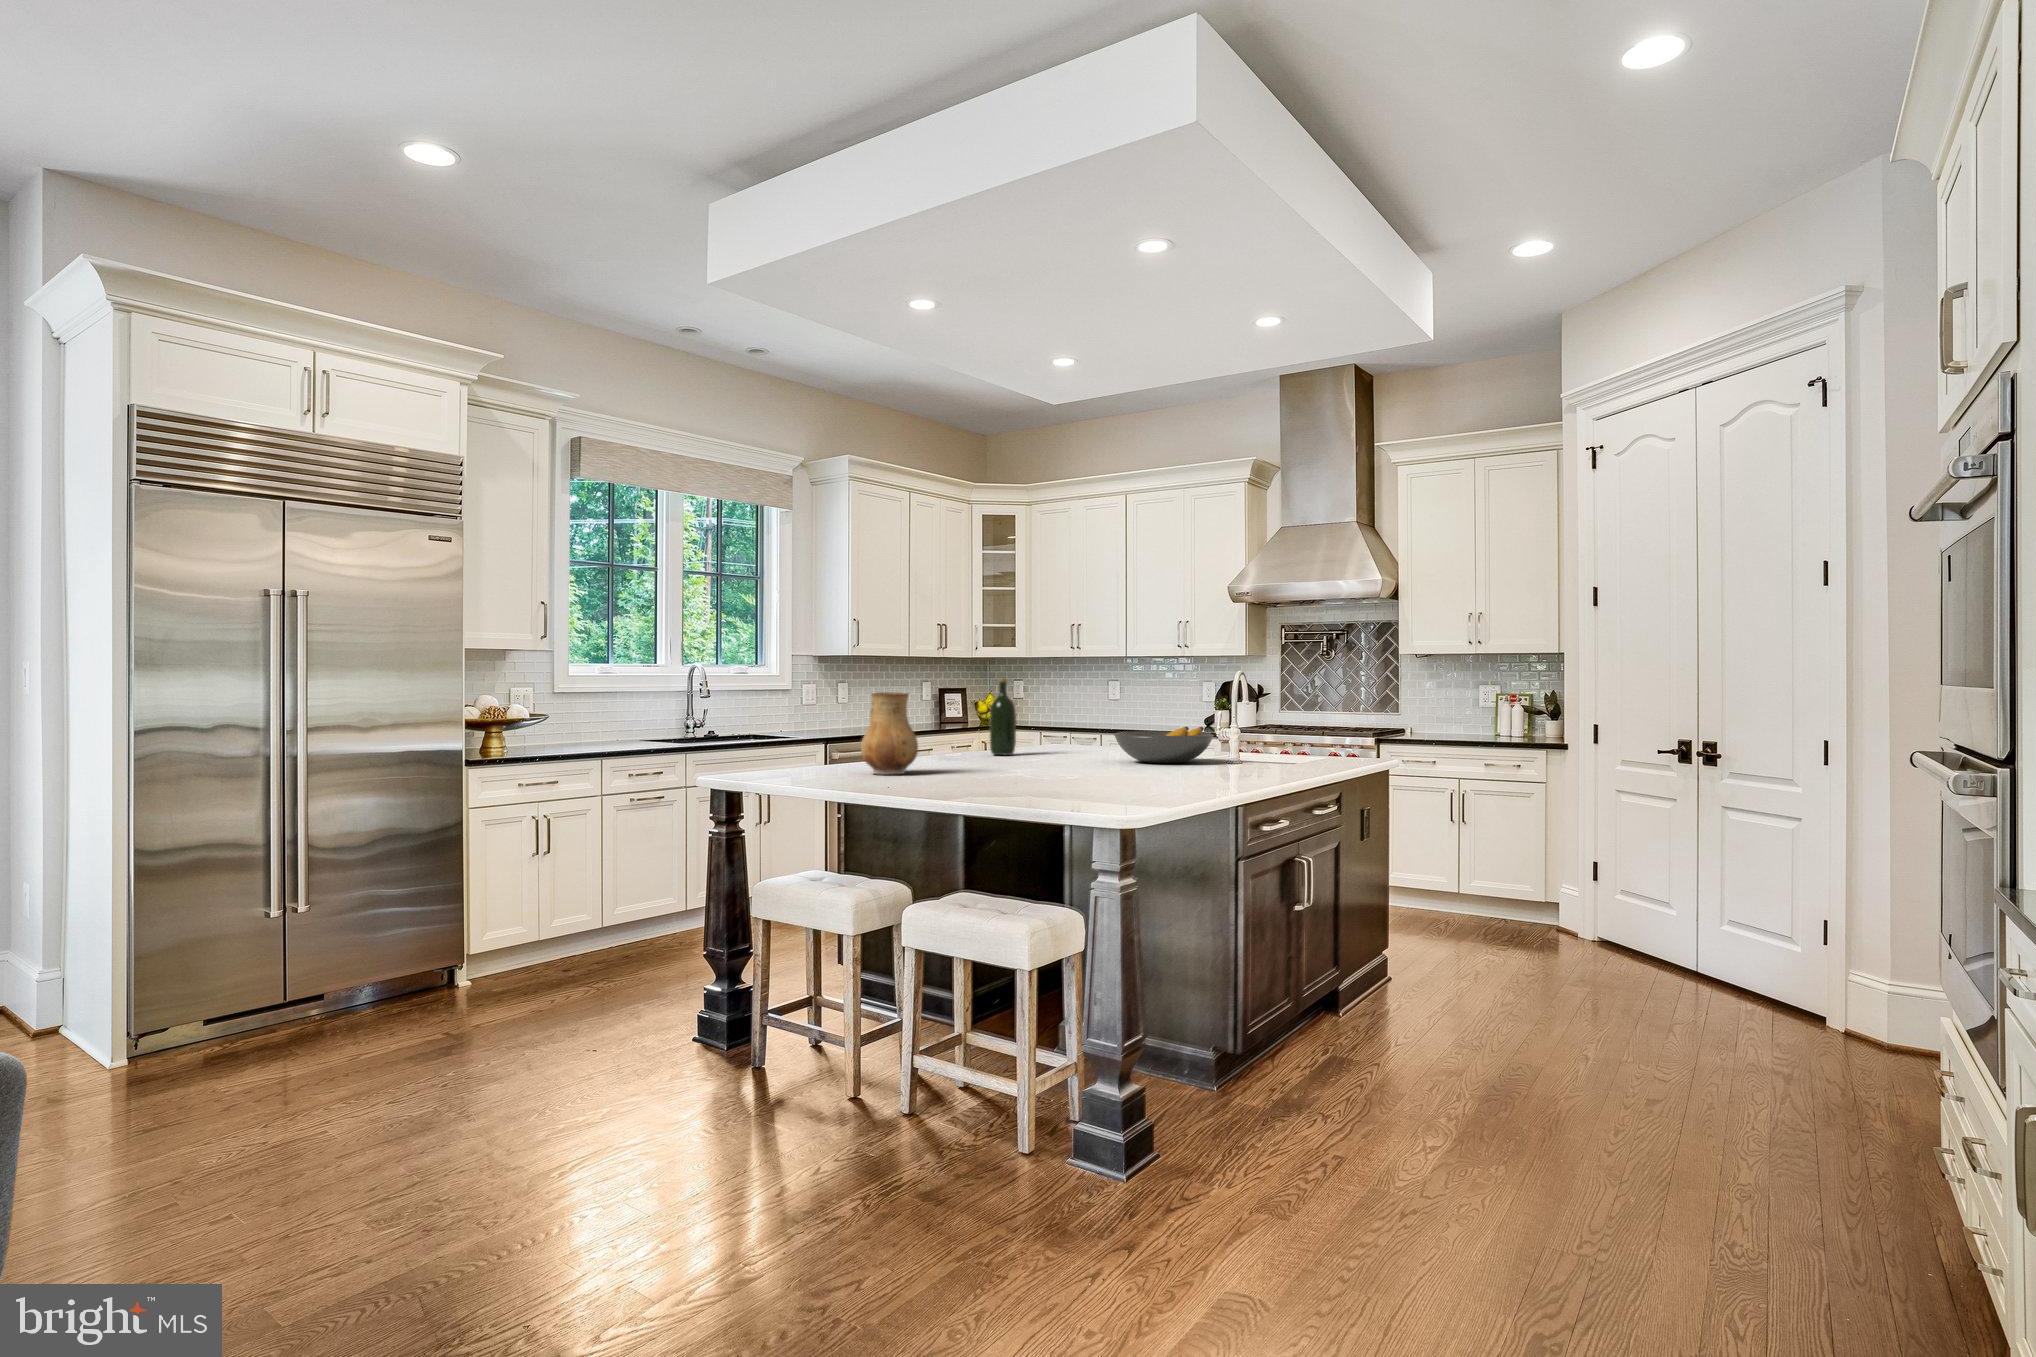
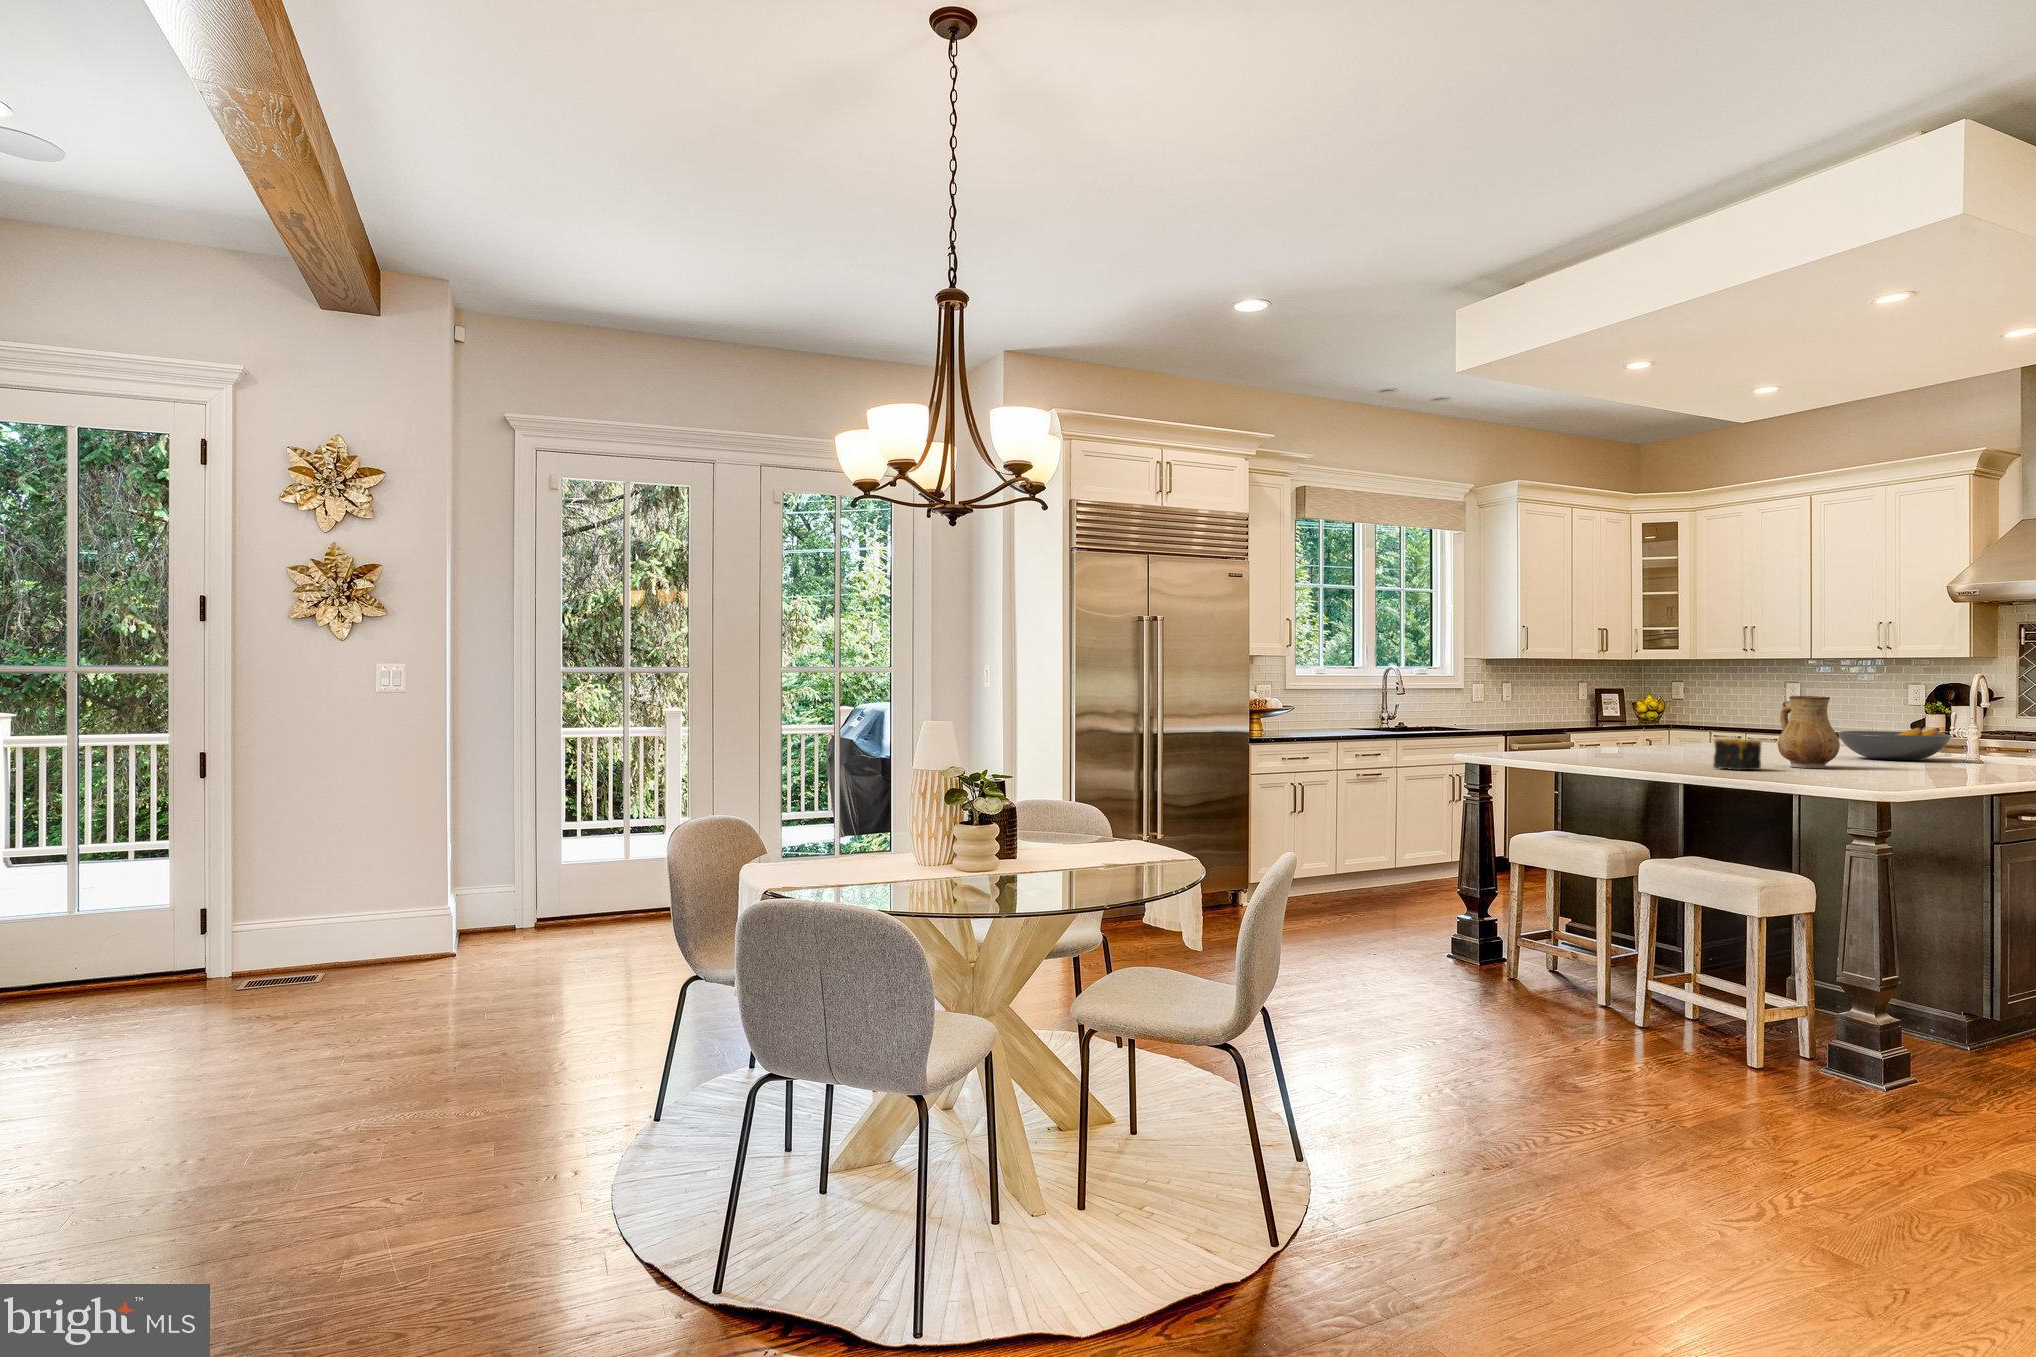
wine bottle: present [990,678,1016,755] -> none [1696,682,1723,749]
ceramic pitcher: present [861,692,918,775] -> present [1778,696,1840,768]
candle: none [959,747,1011,787] -> present [1713,739,1761,770]

